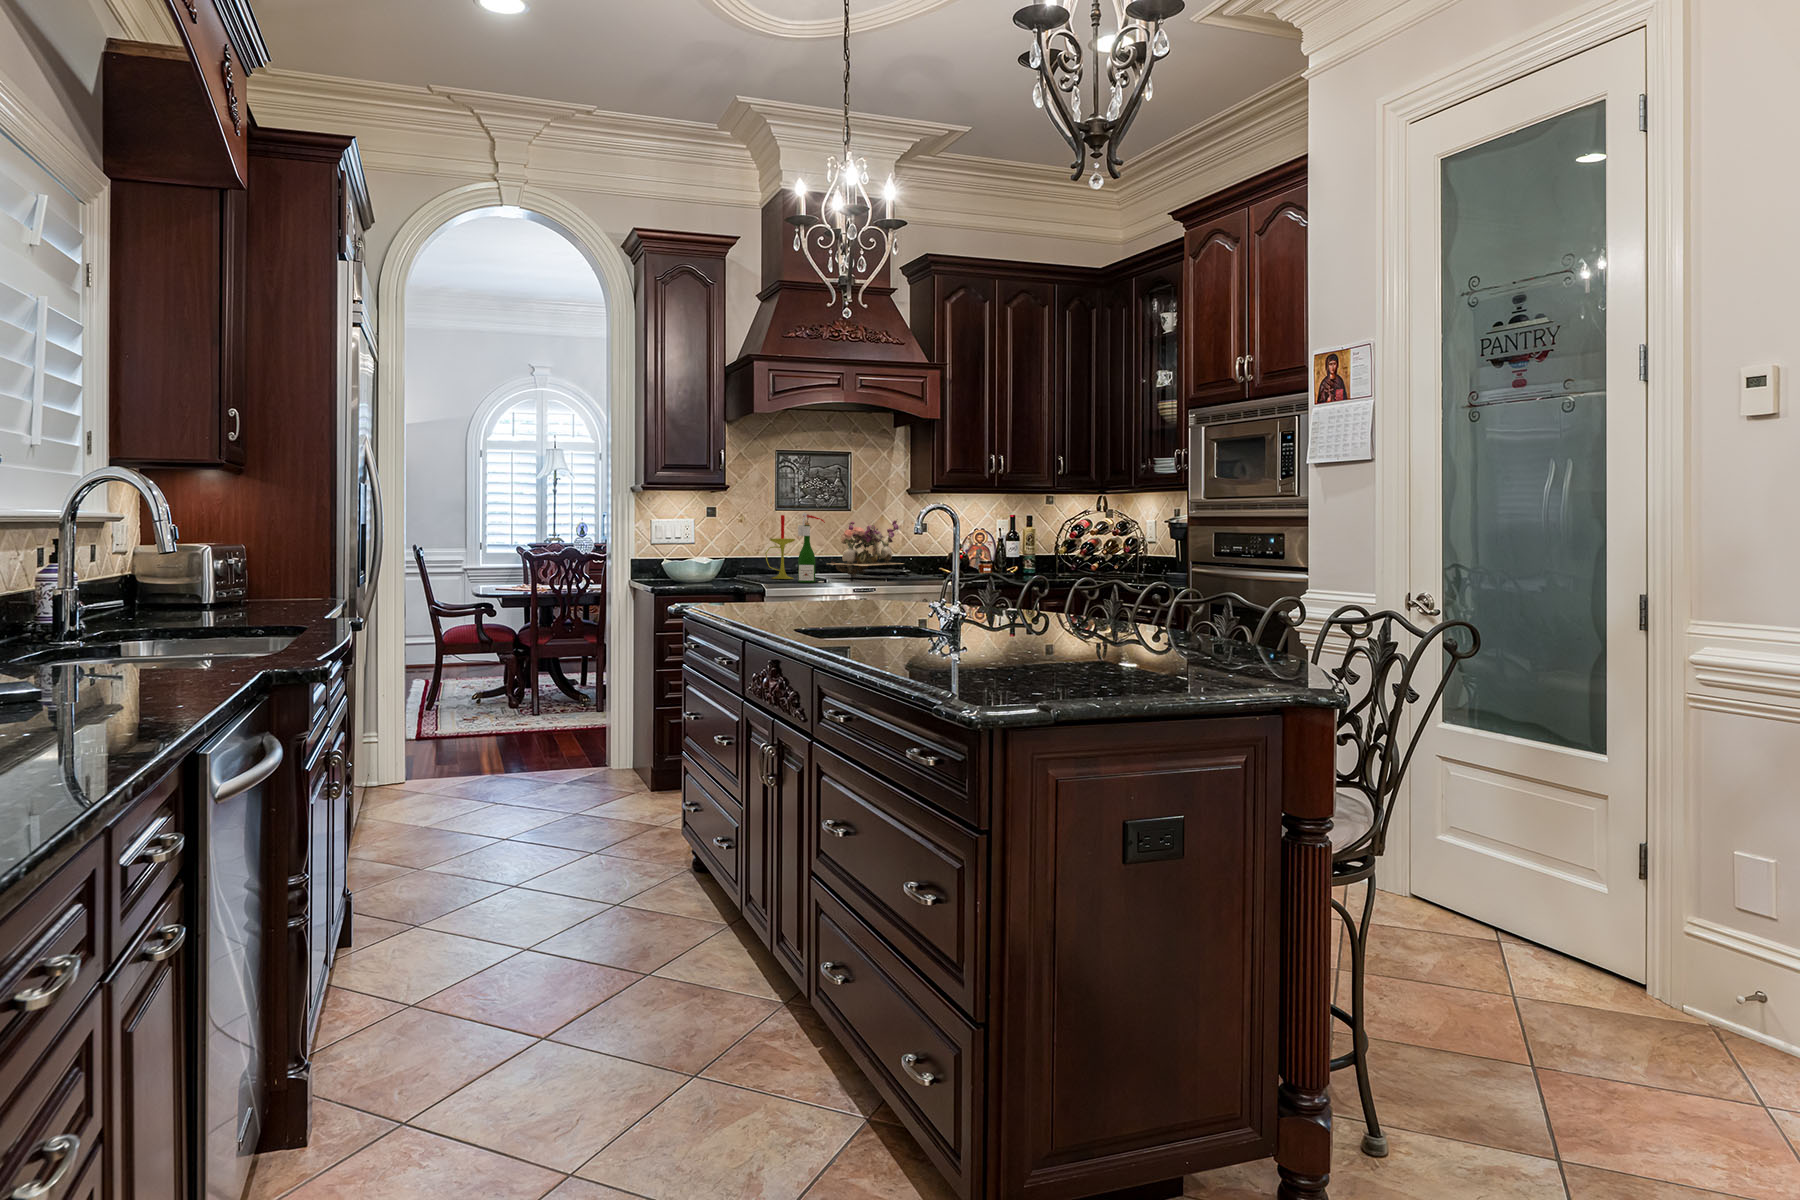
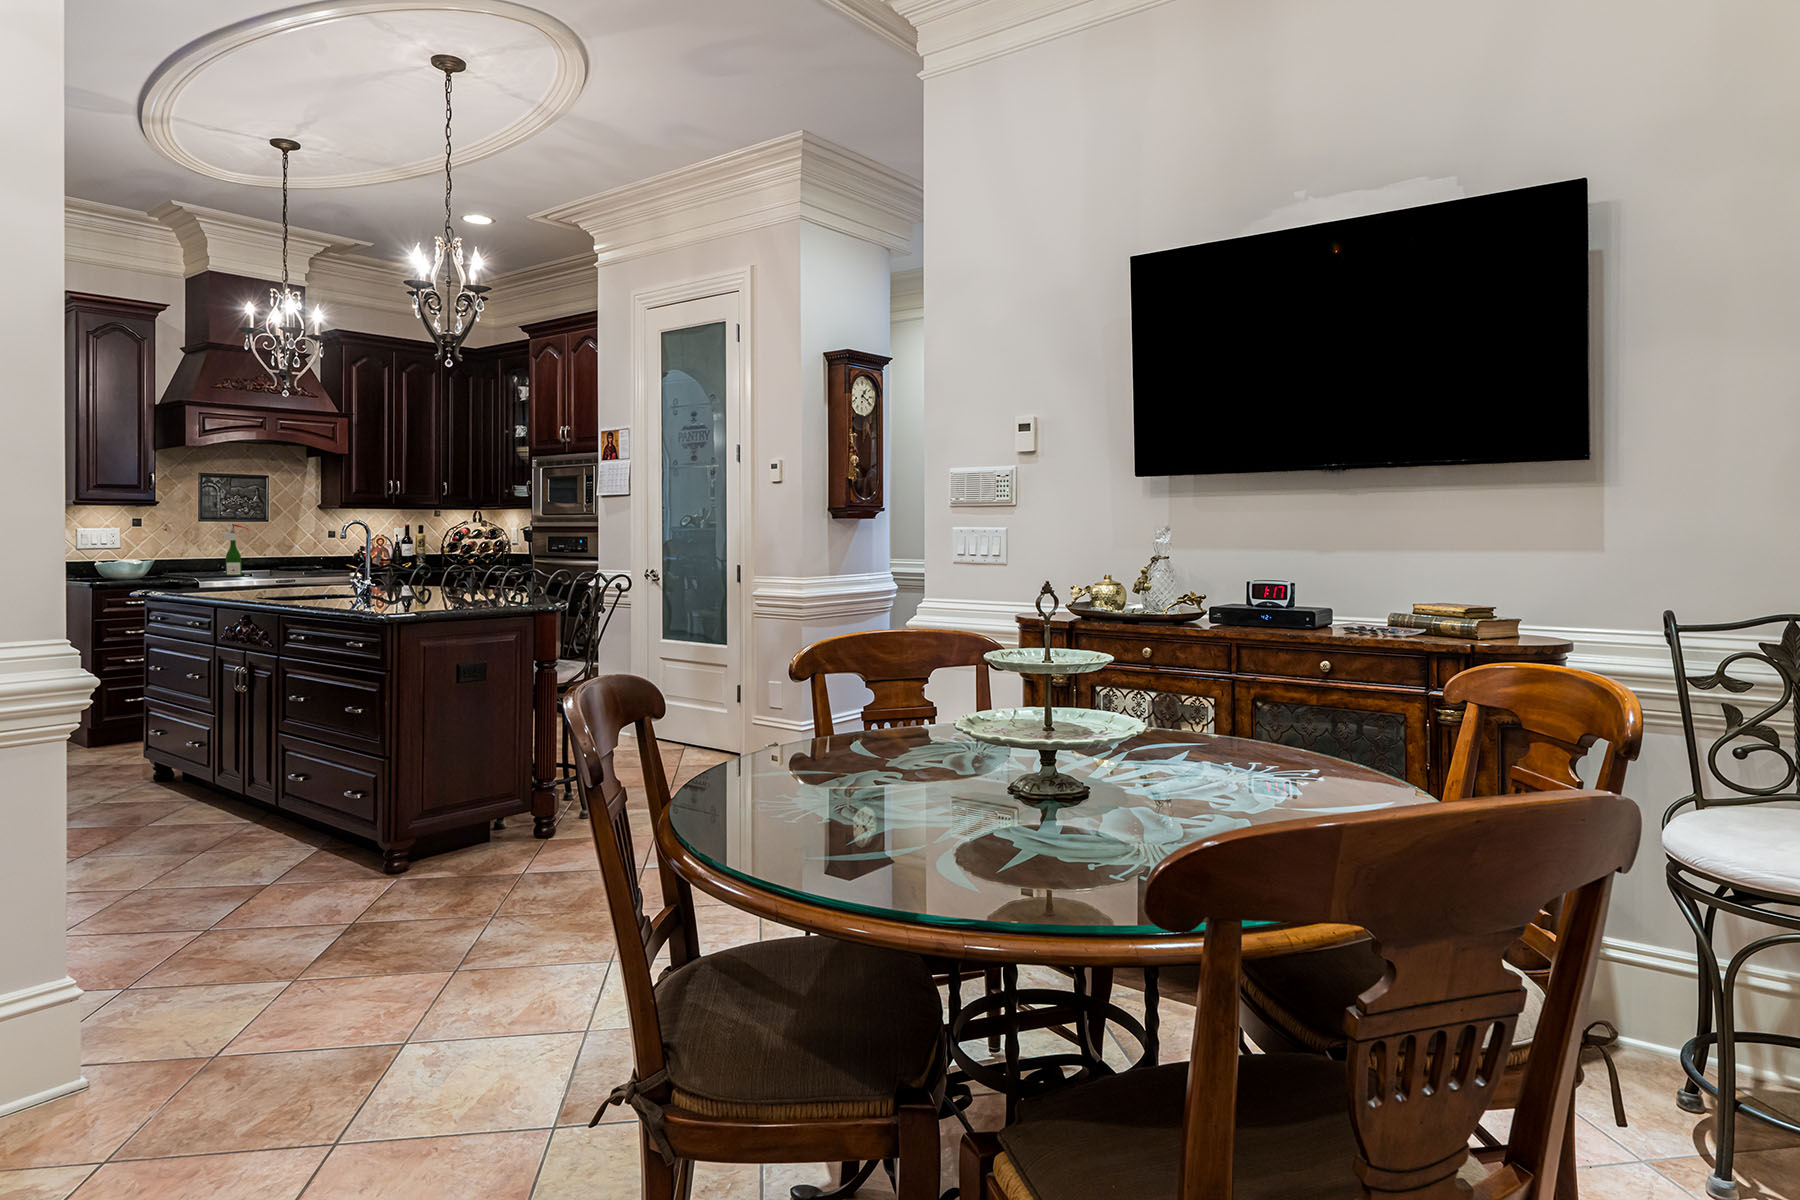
candle: present [765,515,795,579] -> none [192,523,220,574]
flower arrangement: present [830,519,903,577] -> none [248,527,318,573]

